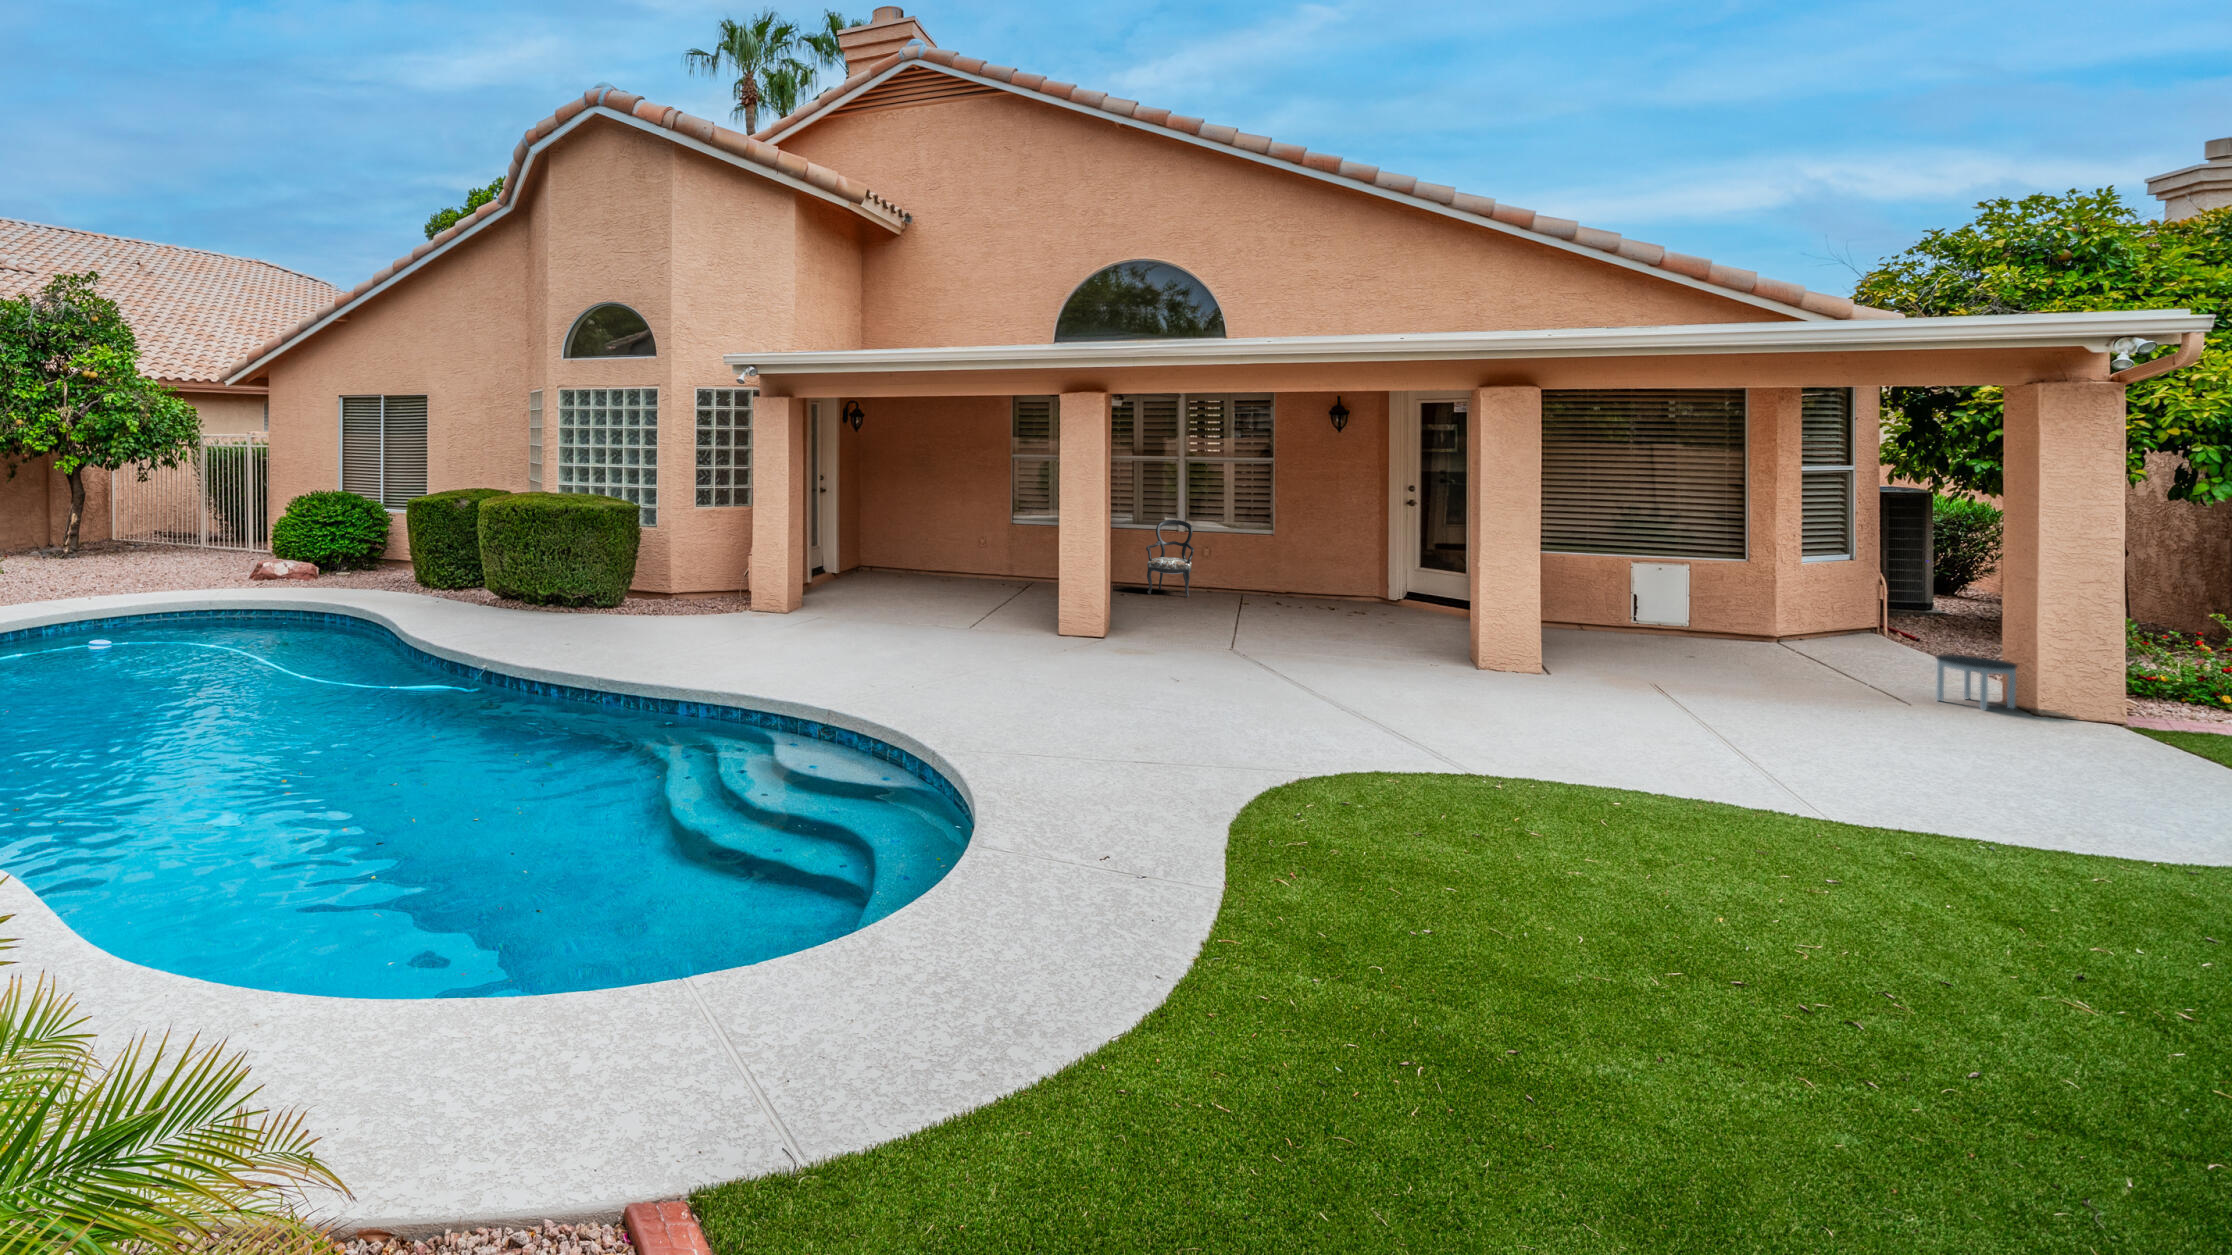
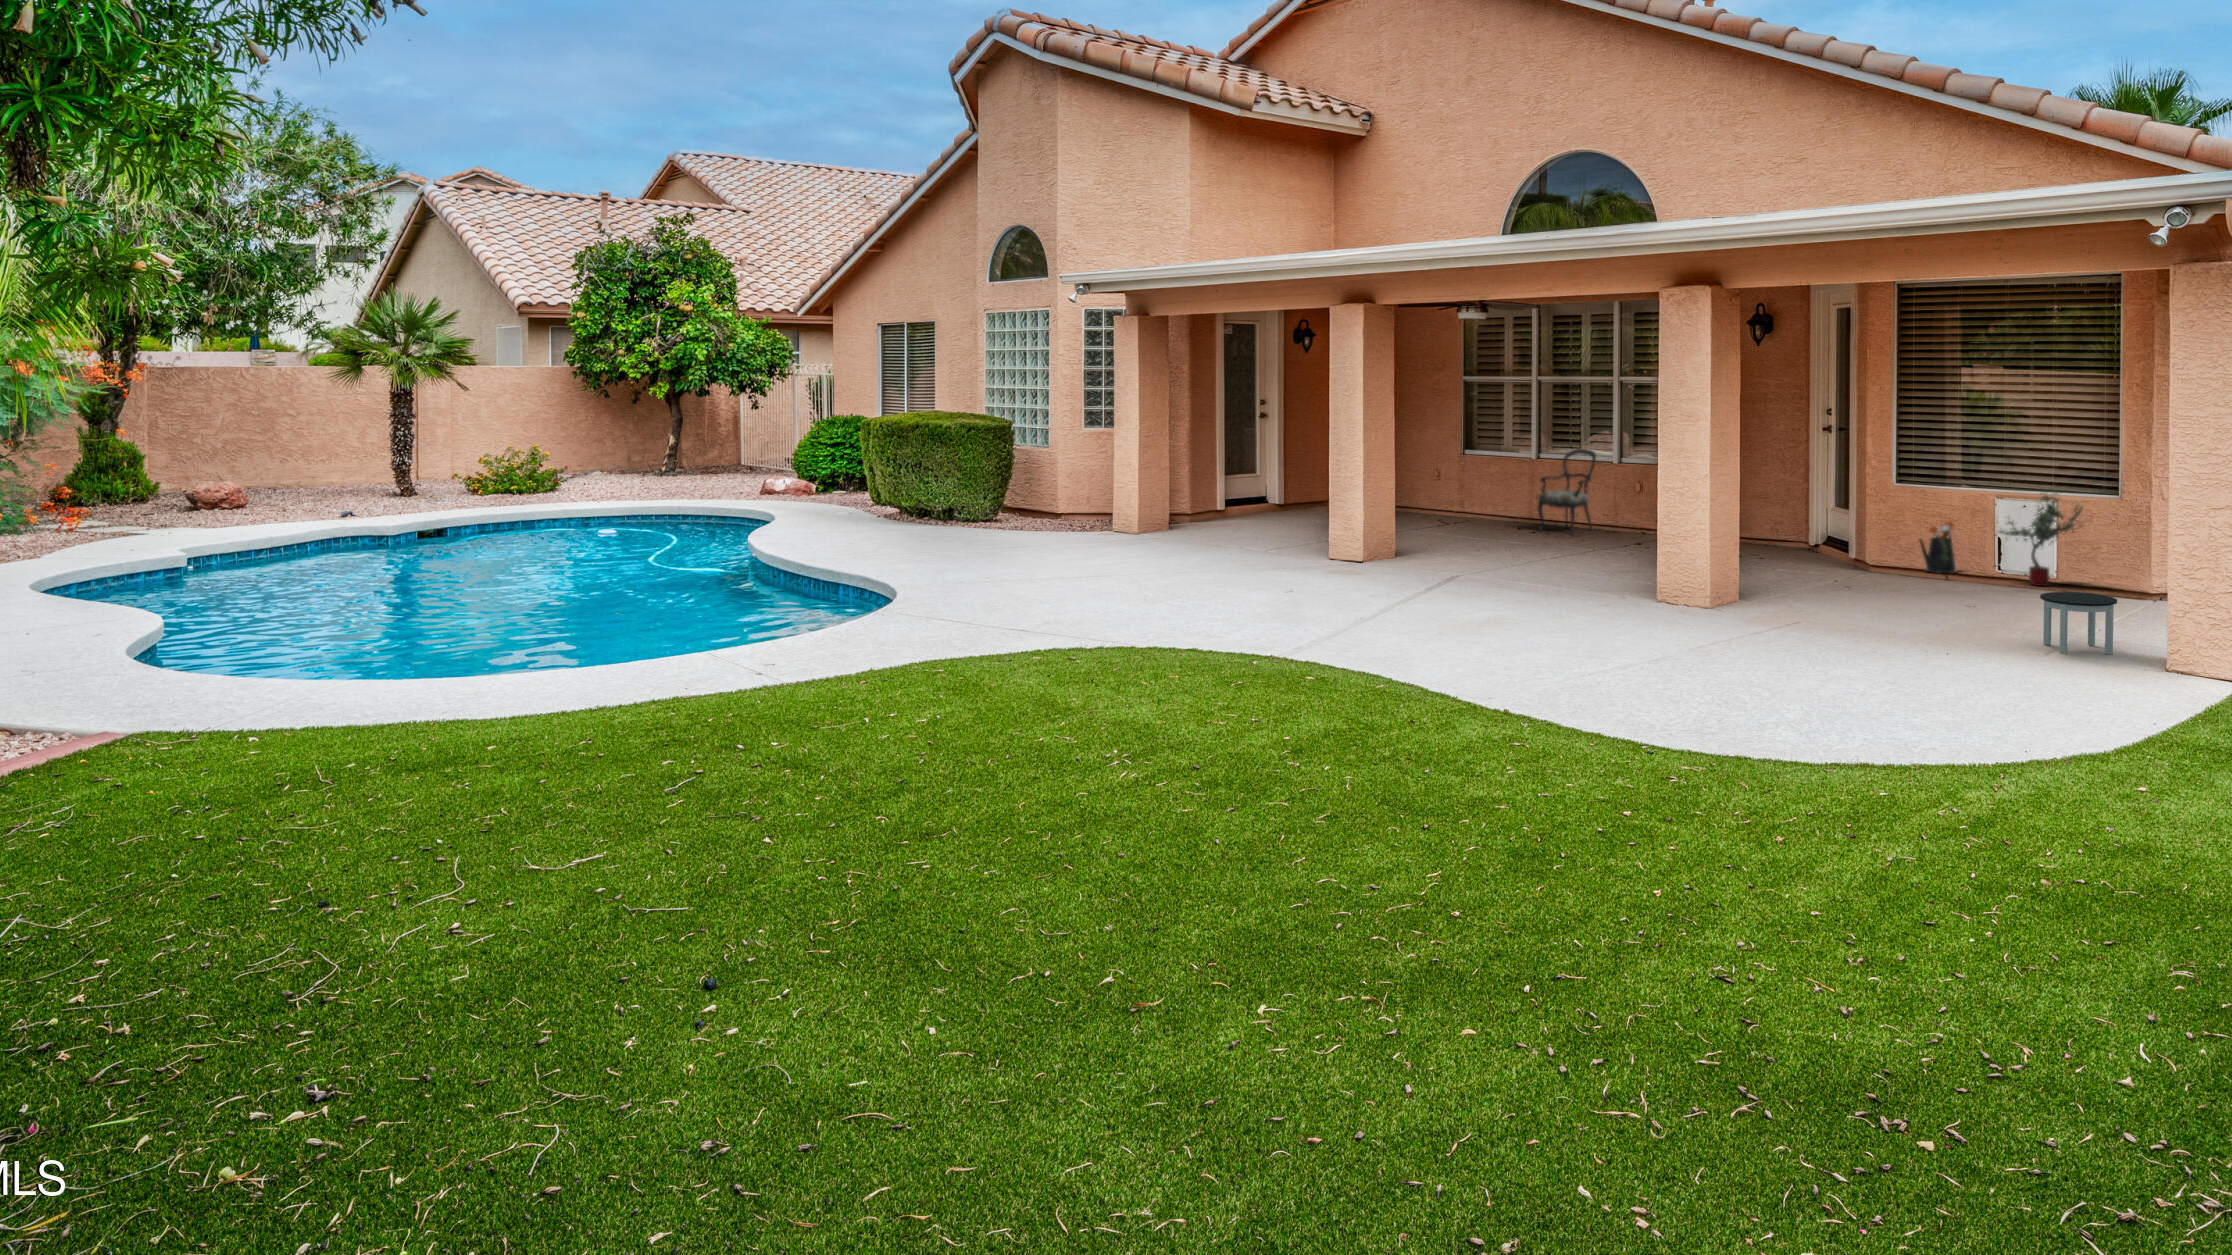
potted tree: none [1661,556,1738,636] -> present [1999,491,2082,586]
watering can: none [1571,581,1602,626] -> present [1919,522,1956,574]

